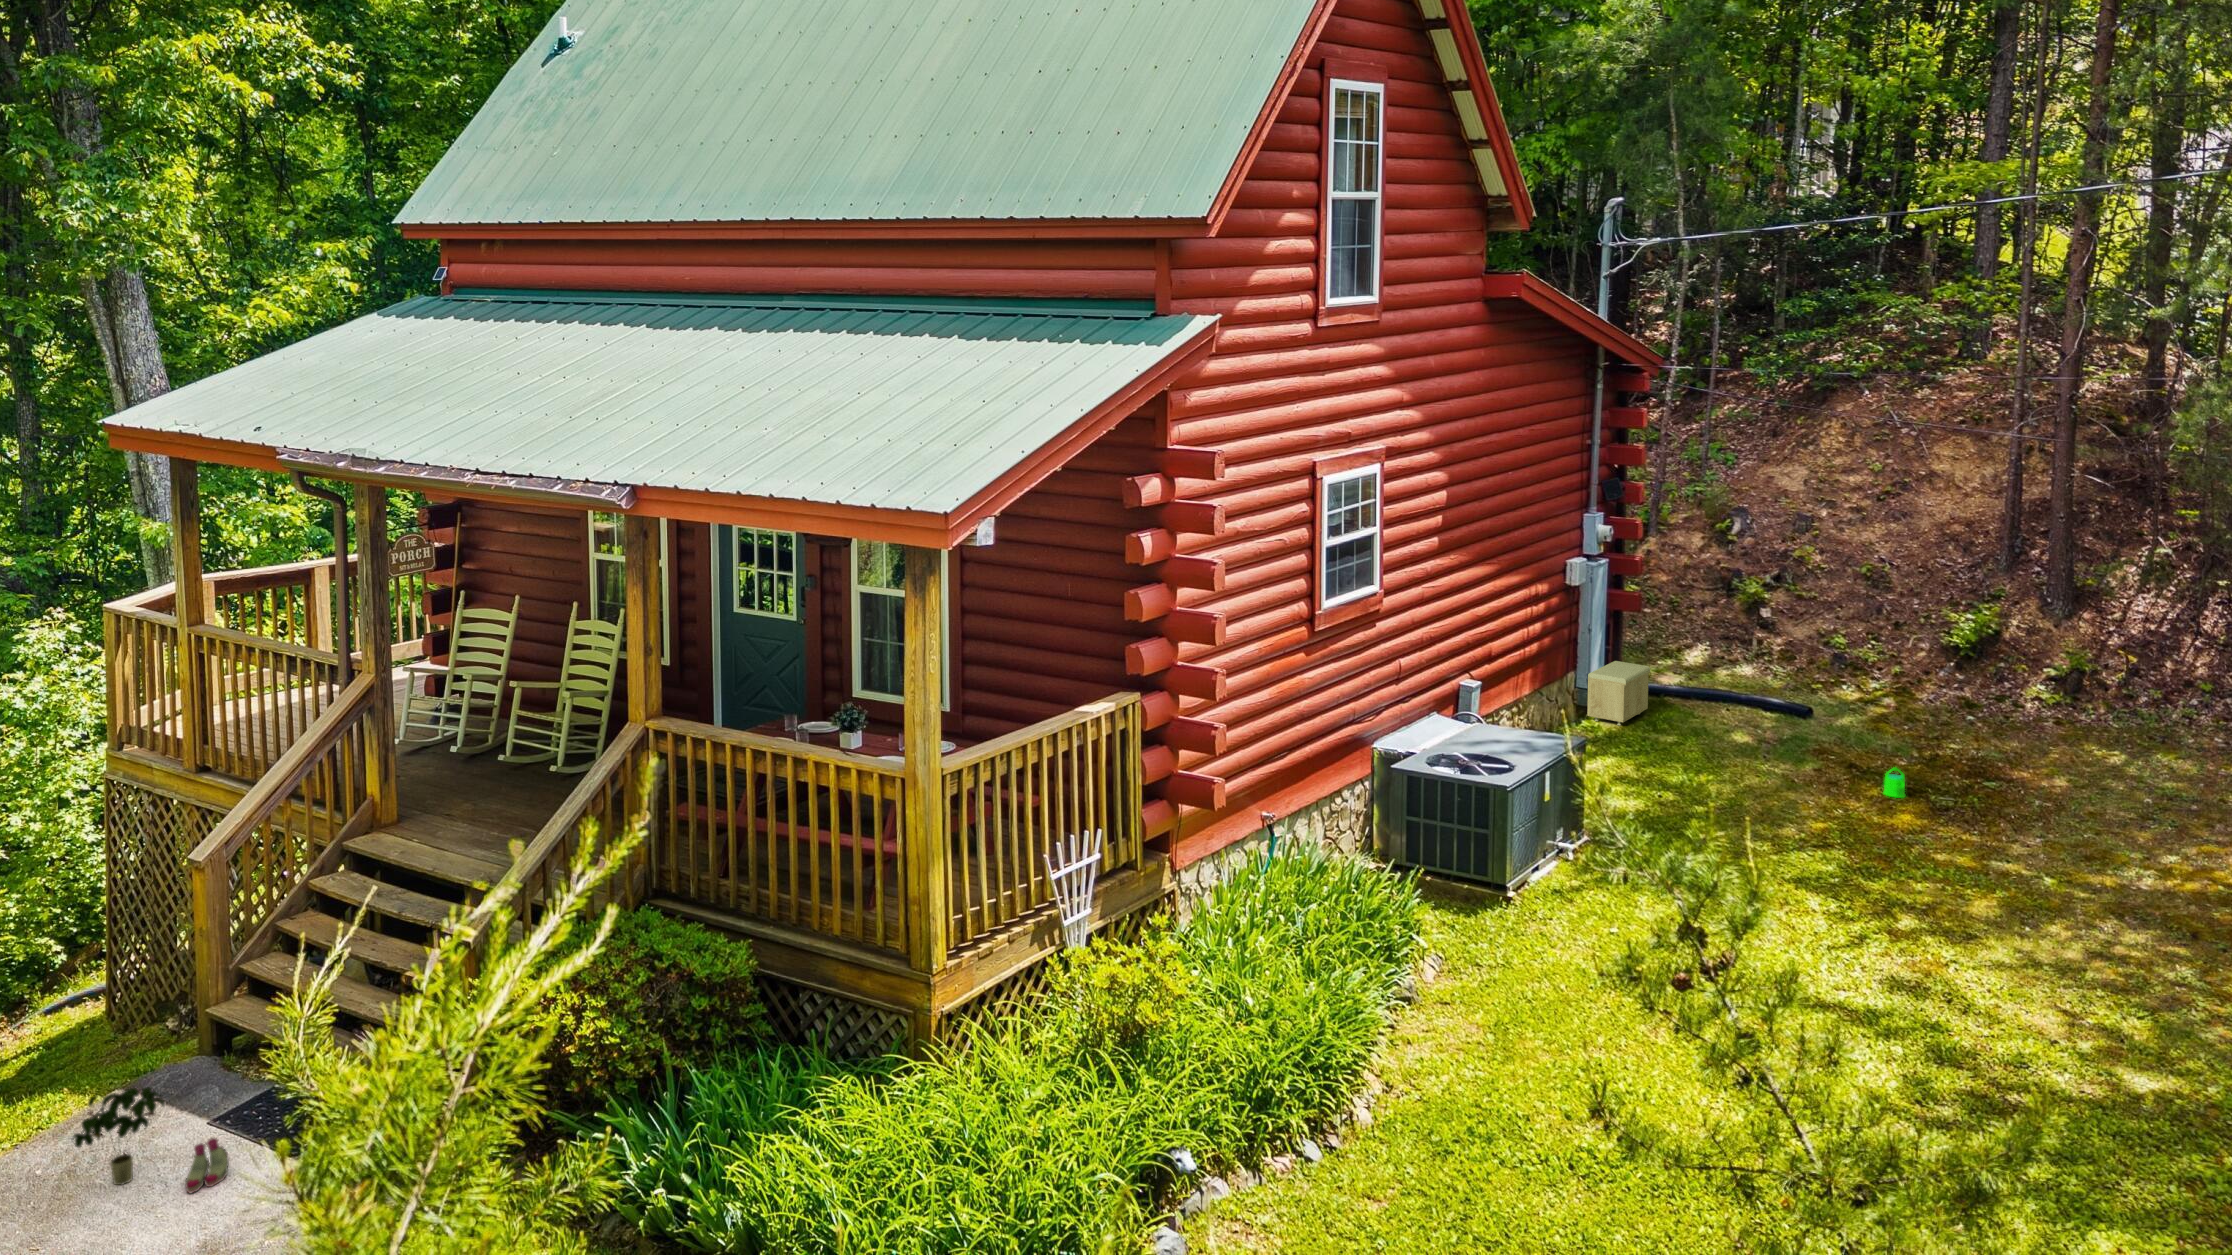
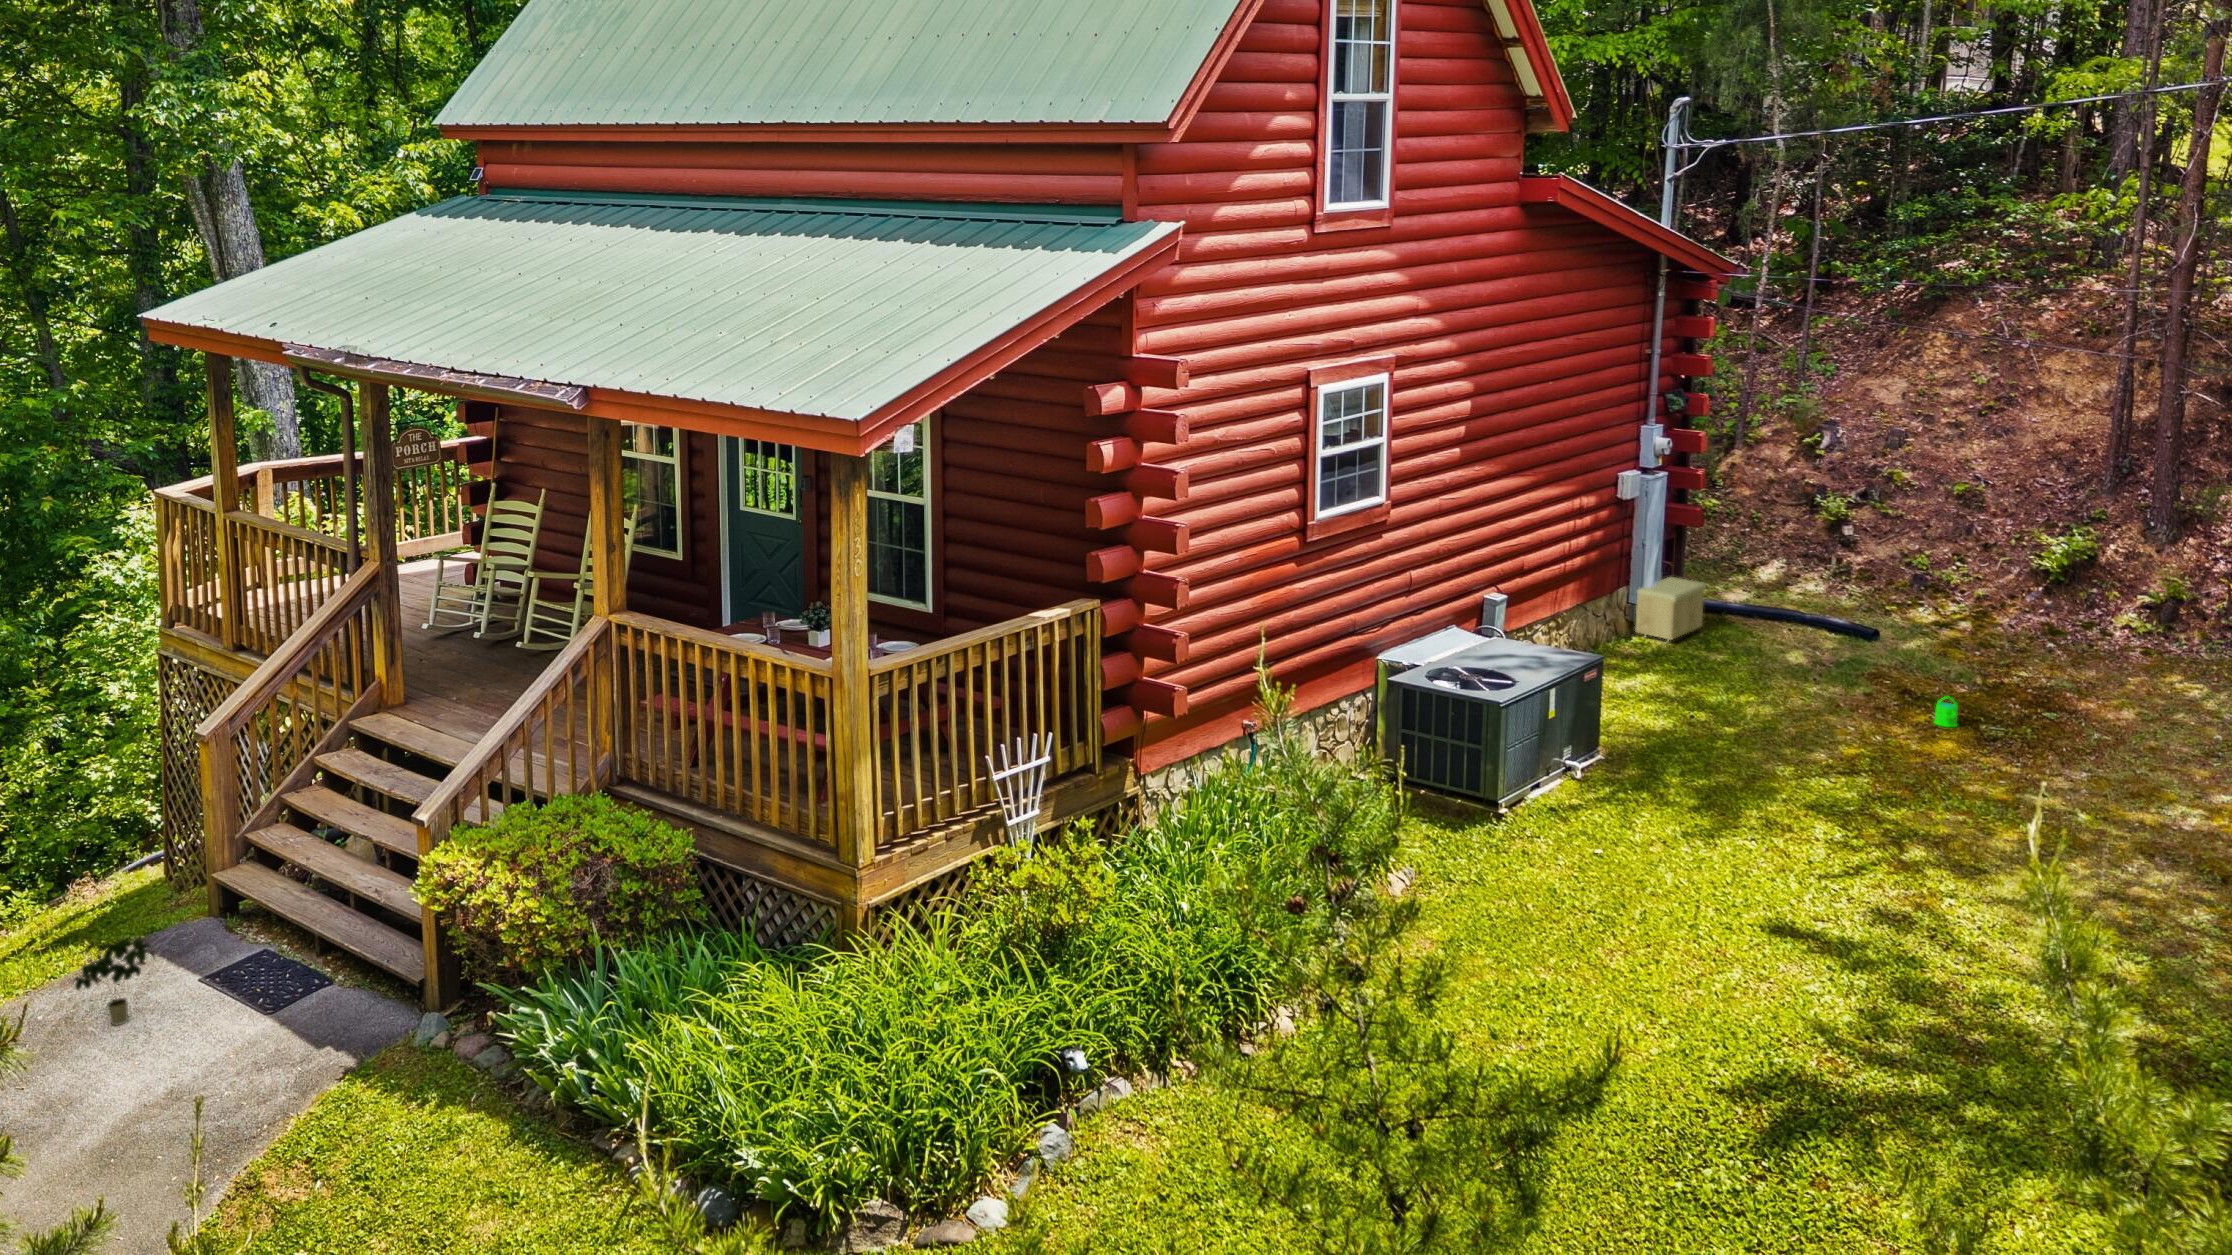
boots: present [185,1138,229,1193] -> none [170,987,211,1037]

